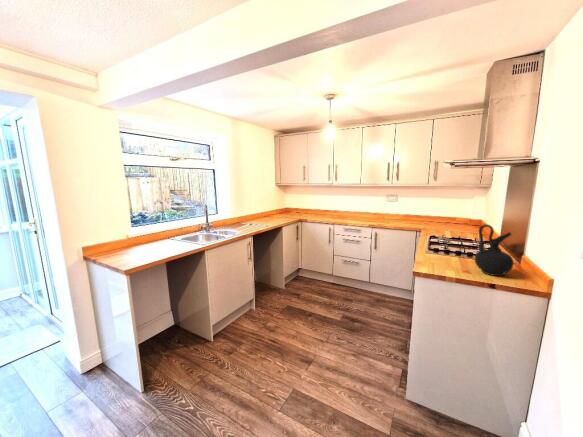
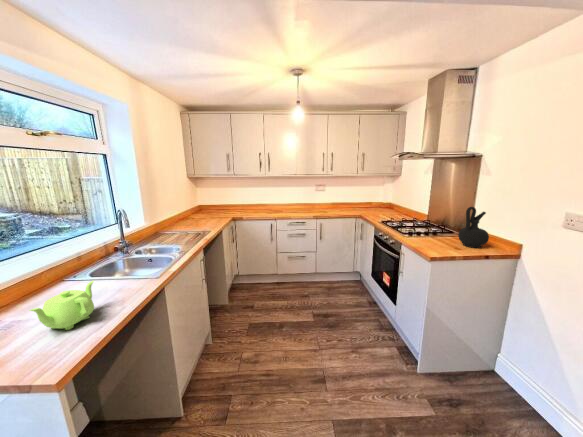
teapot: none [132,237,165,257] -> present [29,281,94,330]

